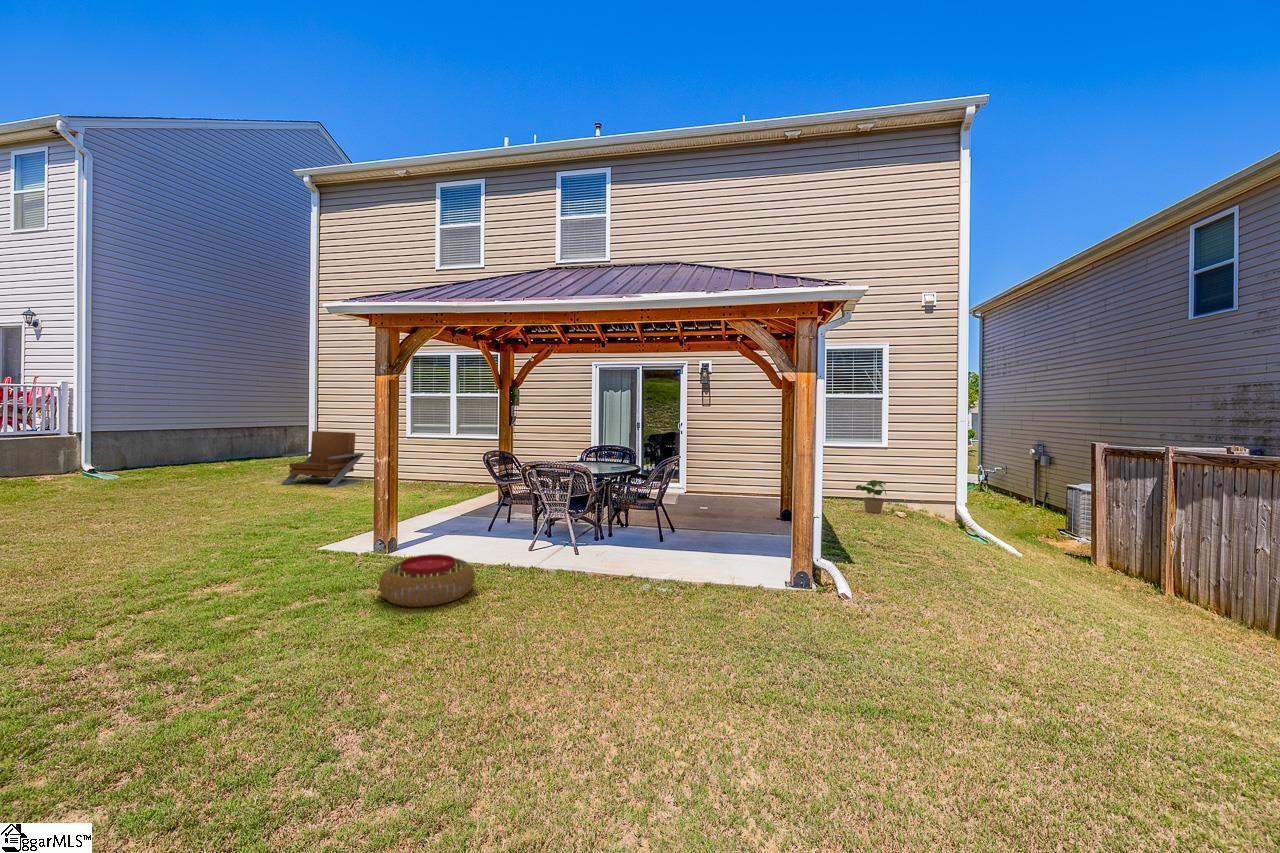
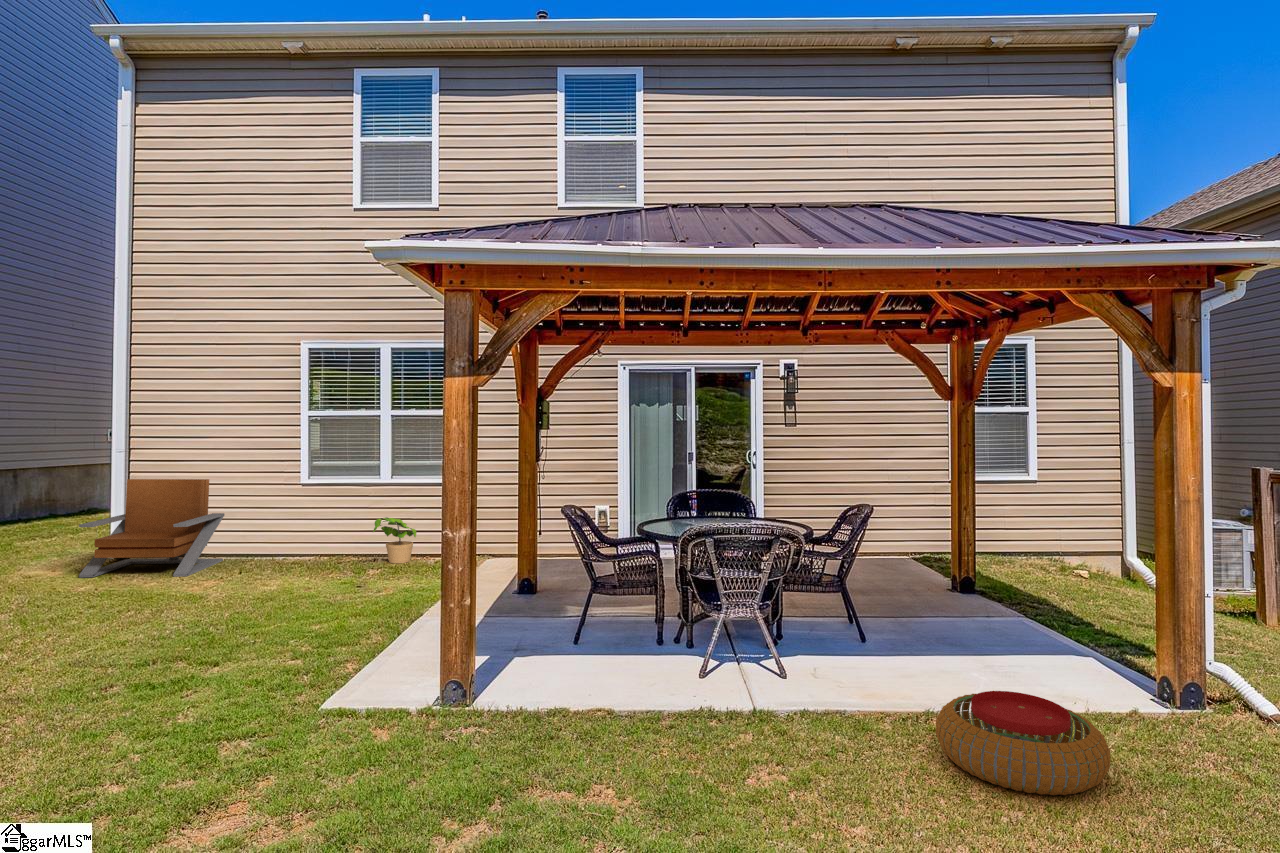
potted plant: present [856,480,886,513] -> present [373,517,416,563]
pouf: present [379,554,475,607] -> present [936,691,1110,795]

